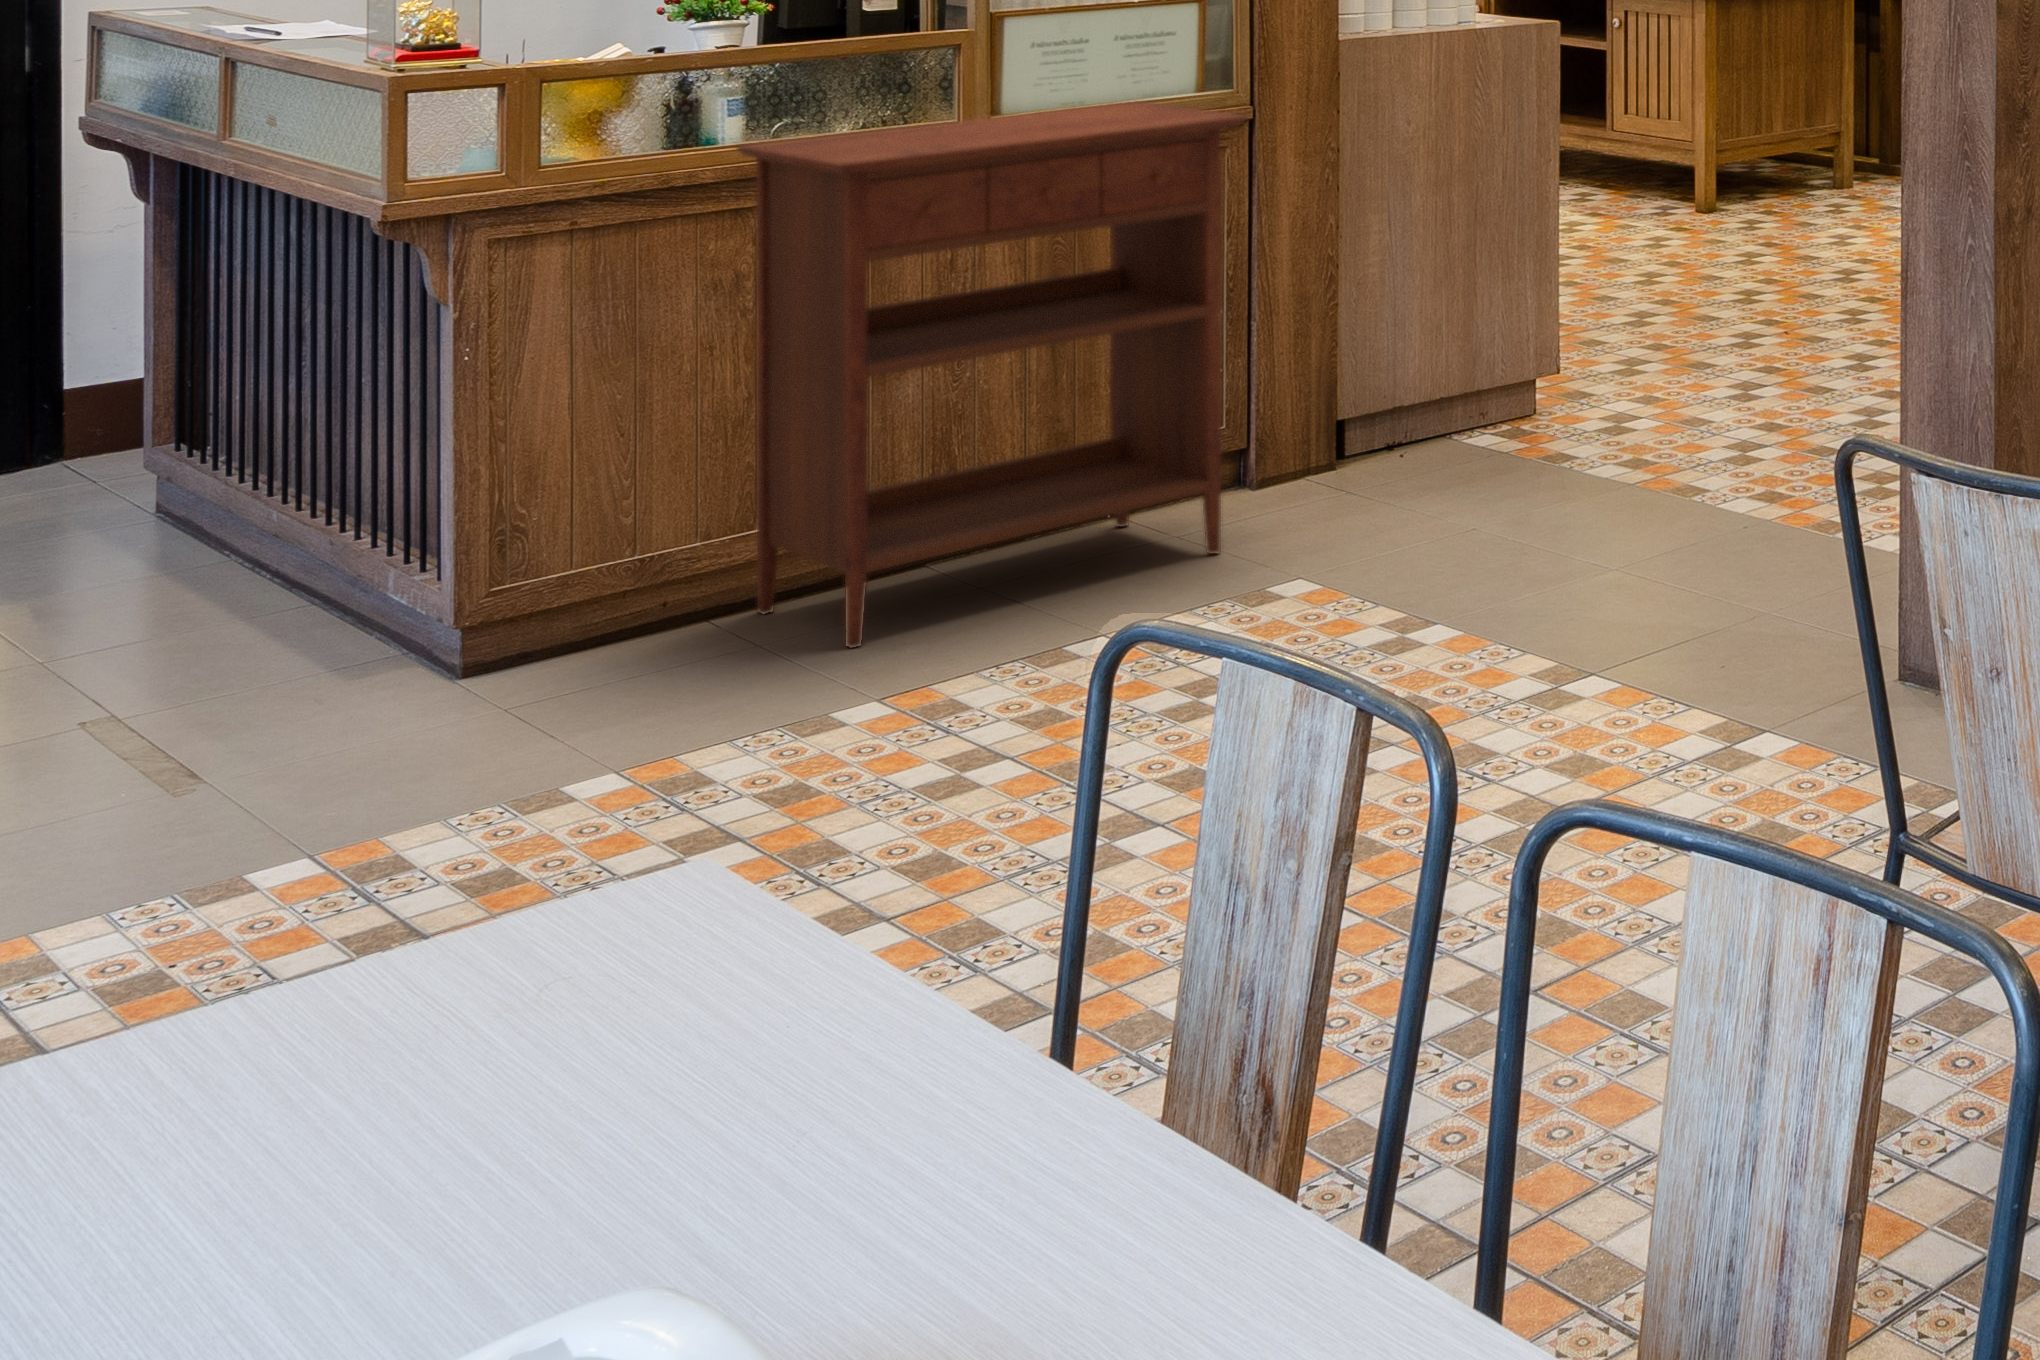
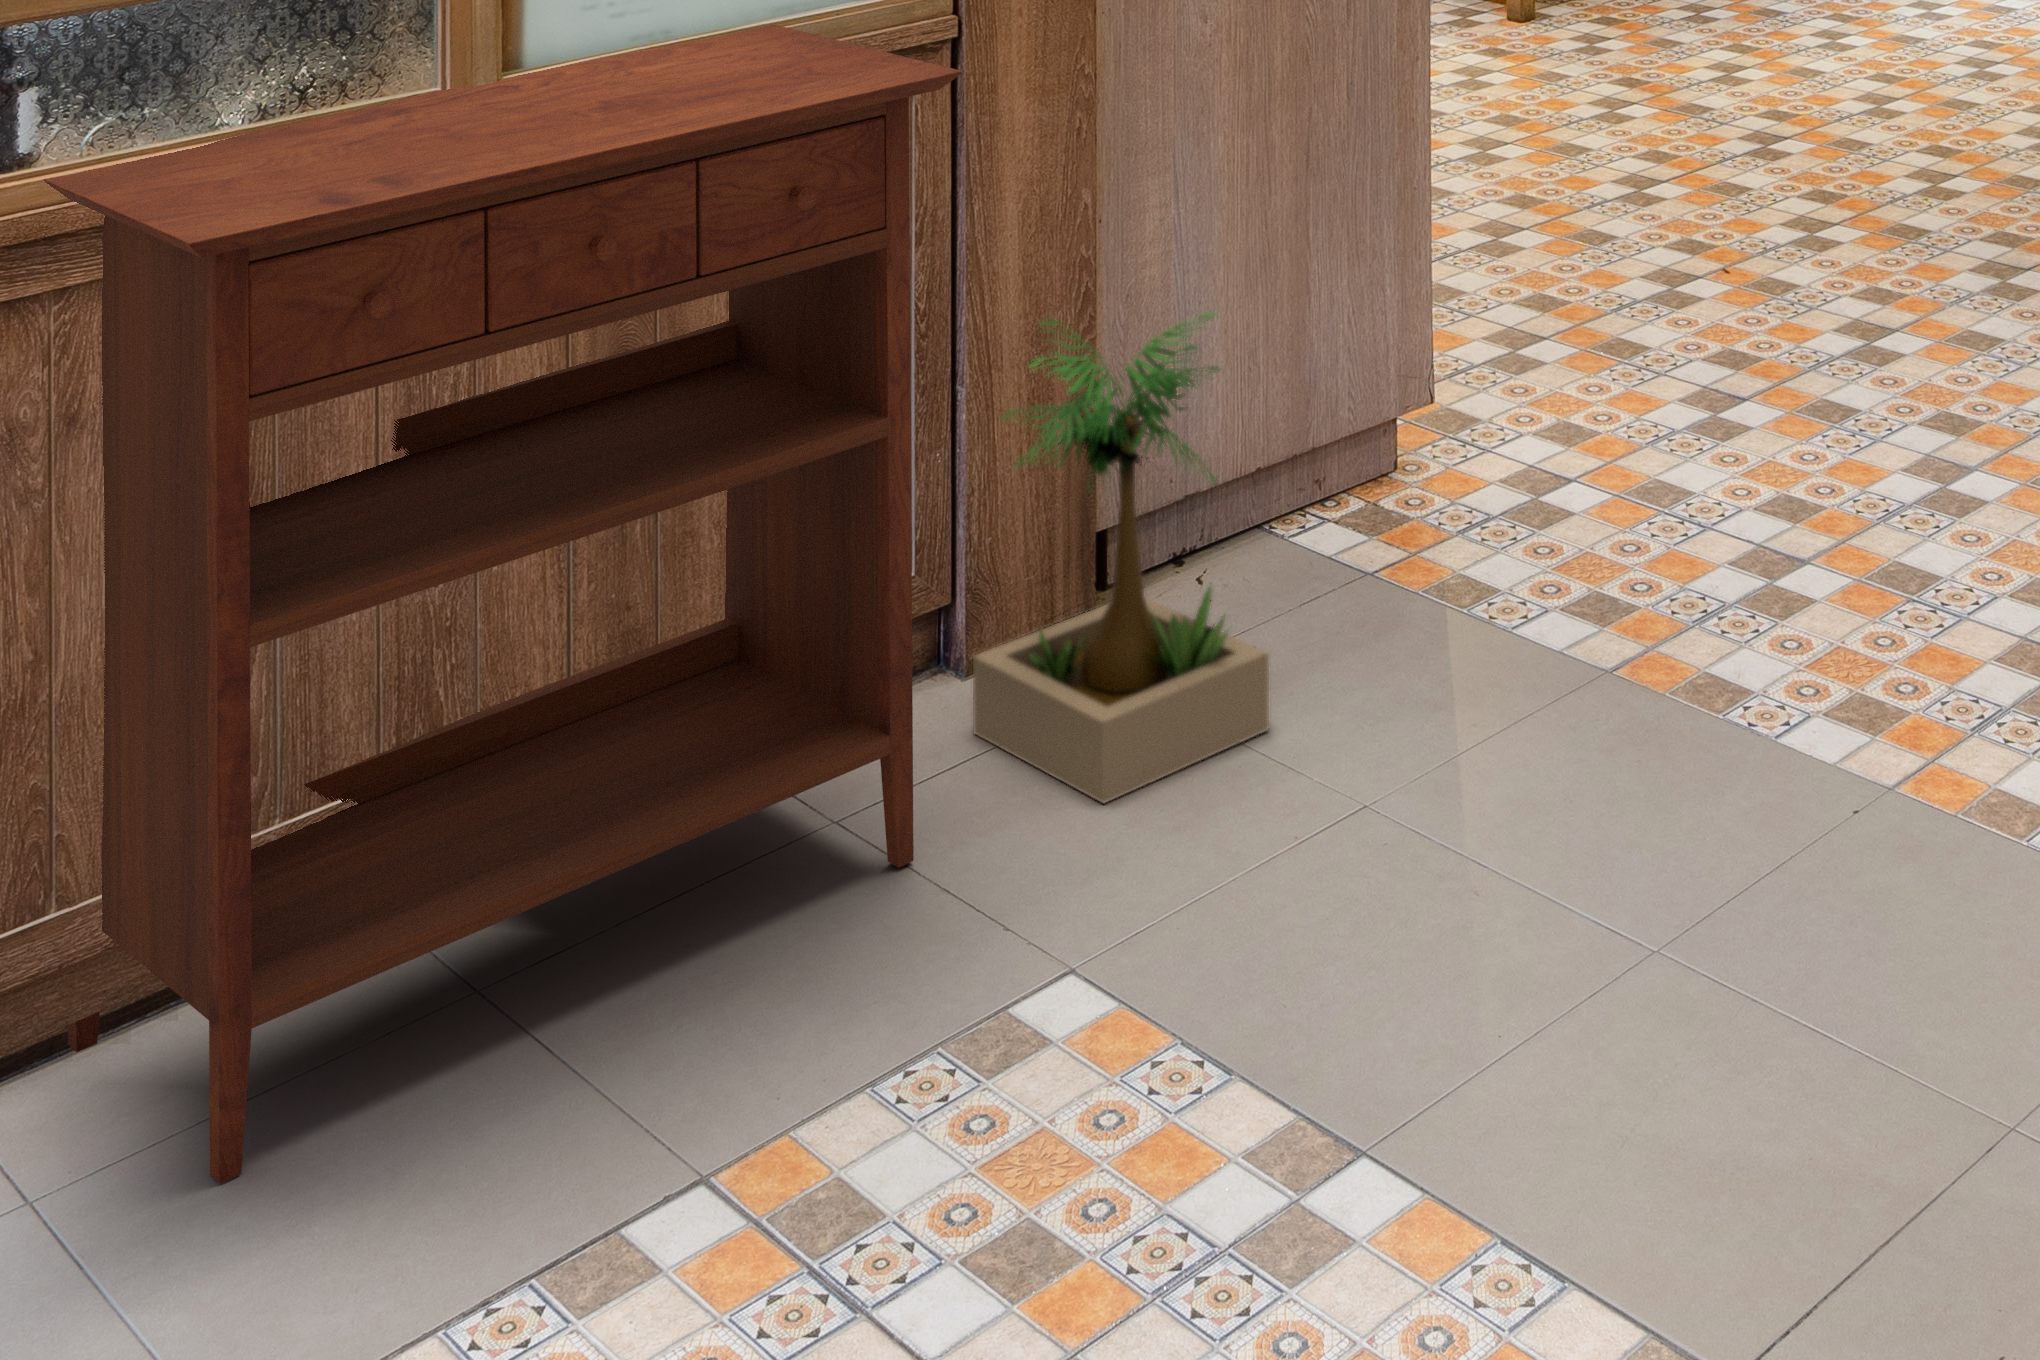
potted plant: none [1260,273,1432,534] -> present [973,313,1269,803]

